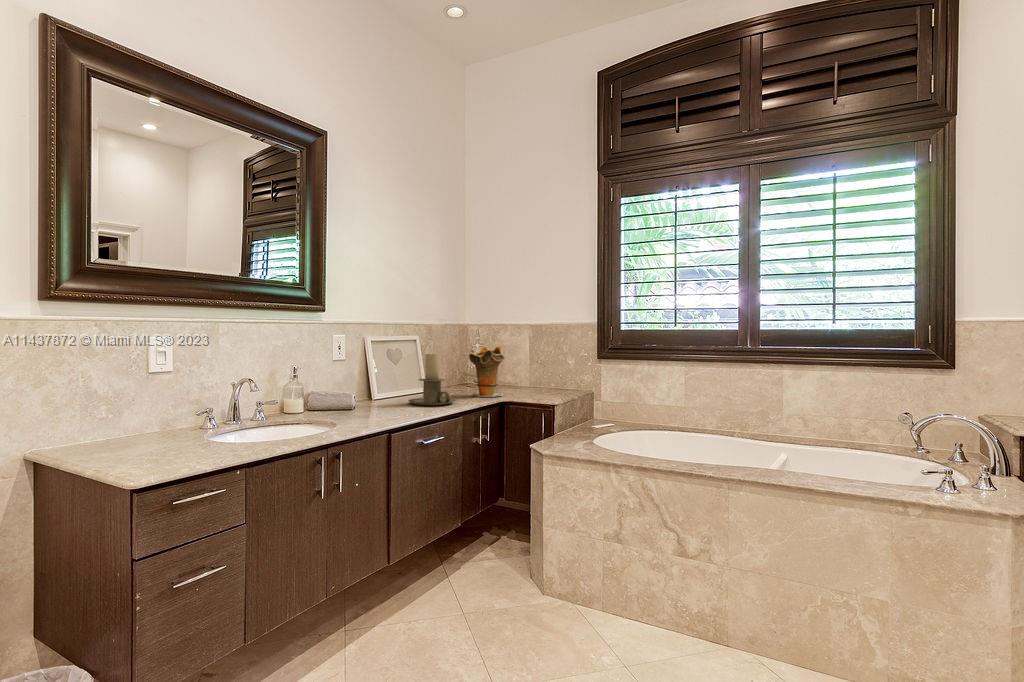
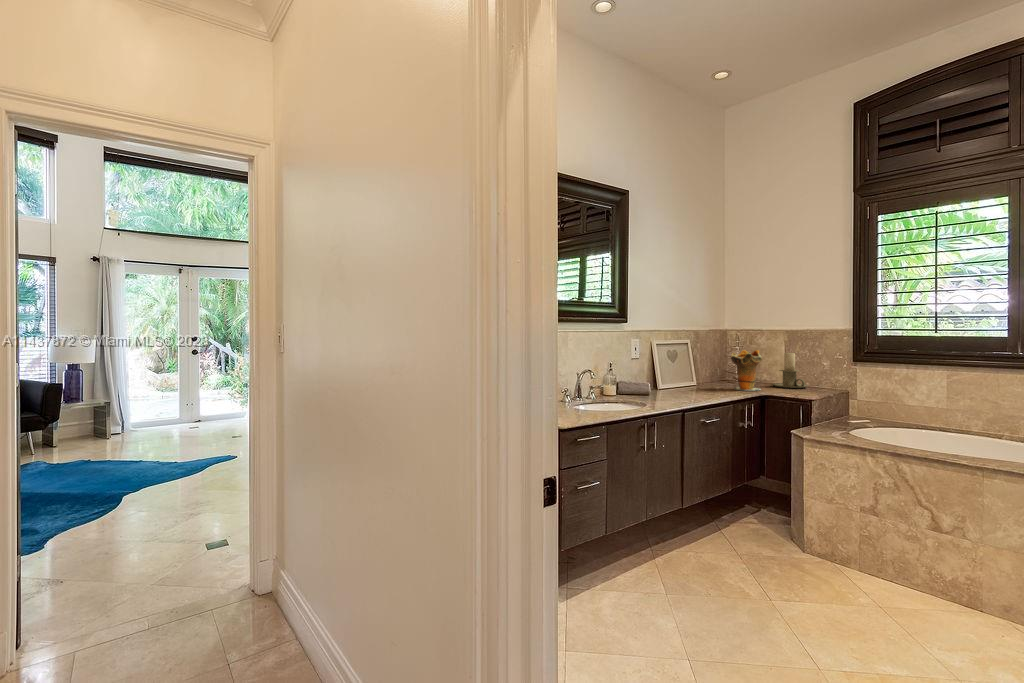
candle holder: present [408,354,456,405] -> present [772,353,808,388]

